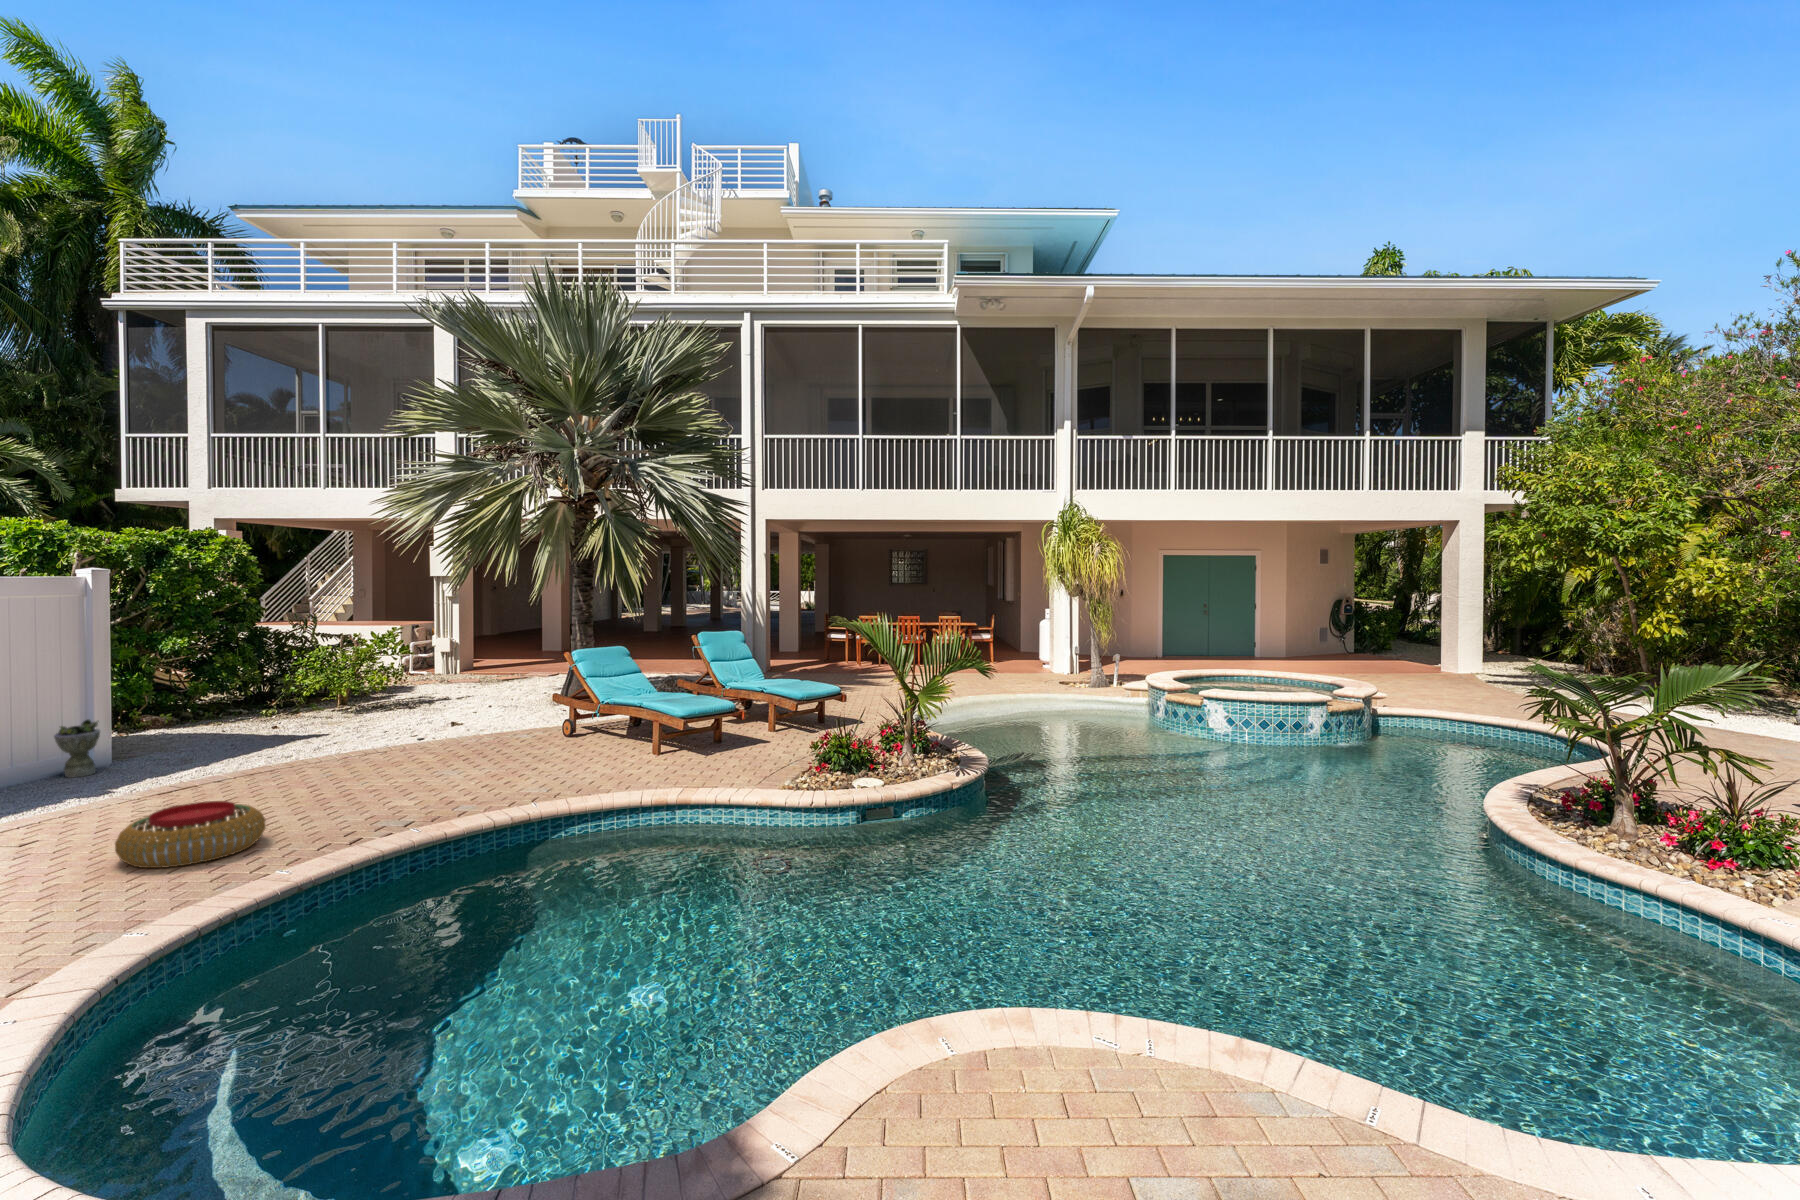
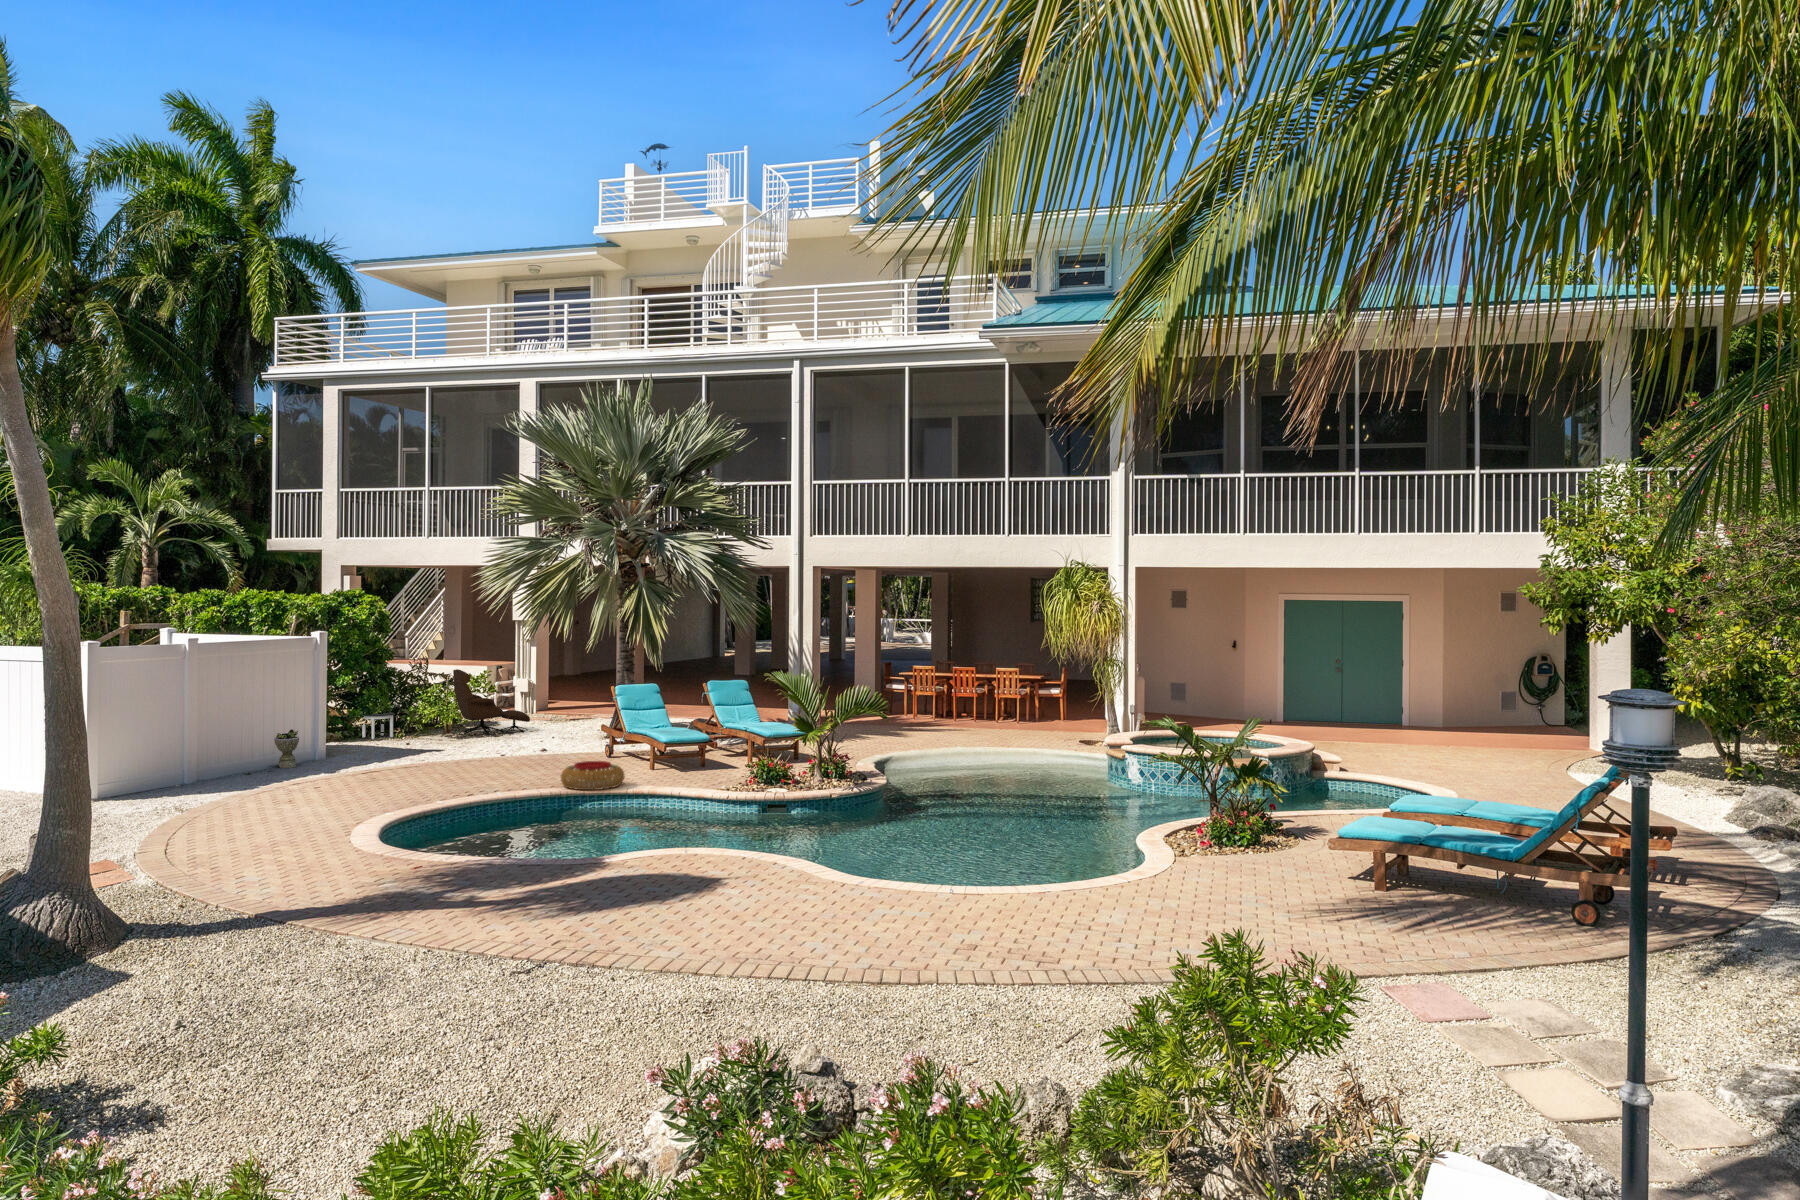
lounge chair: none [356,630,455,706] -> present [453,669,530,735]
round table: none [228,682,276,717] -> present [362,712,394,739]
pouf: present [115,801,266,868] -> present [561,761,624,790]

